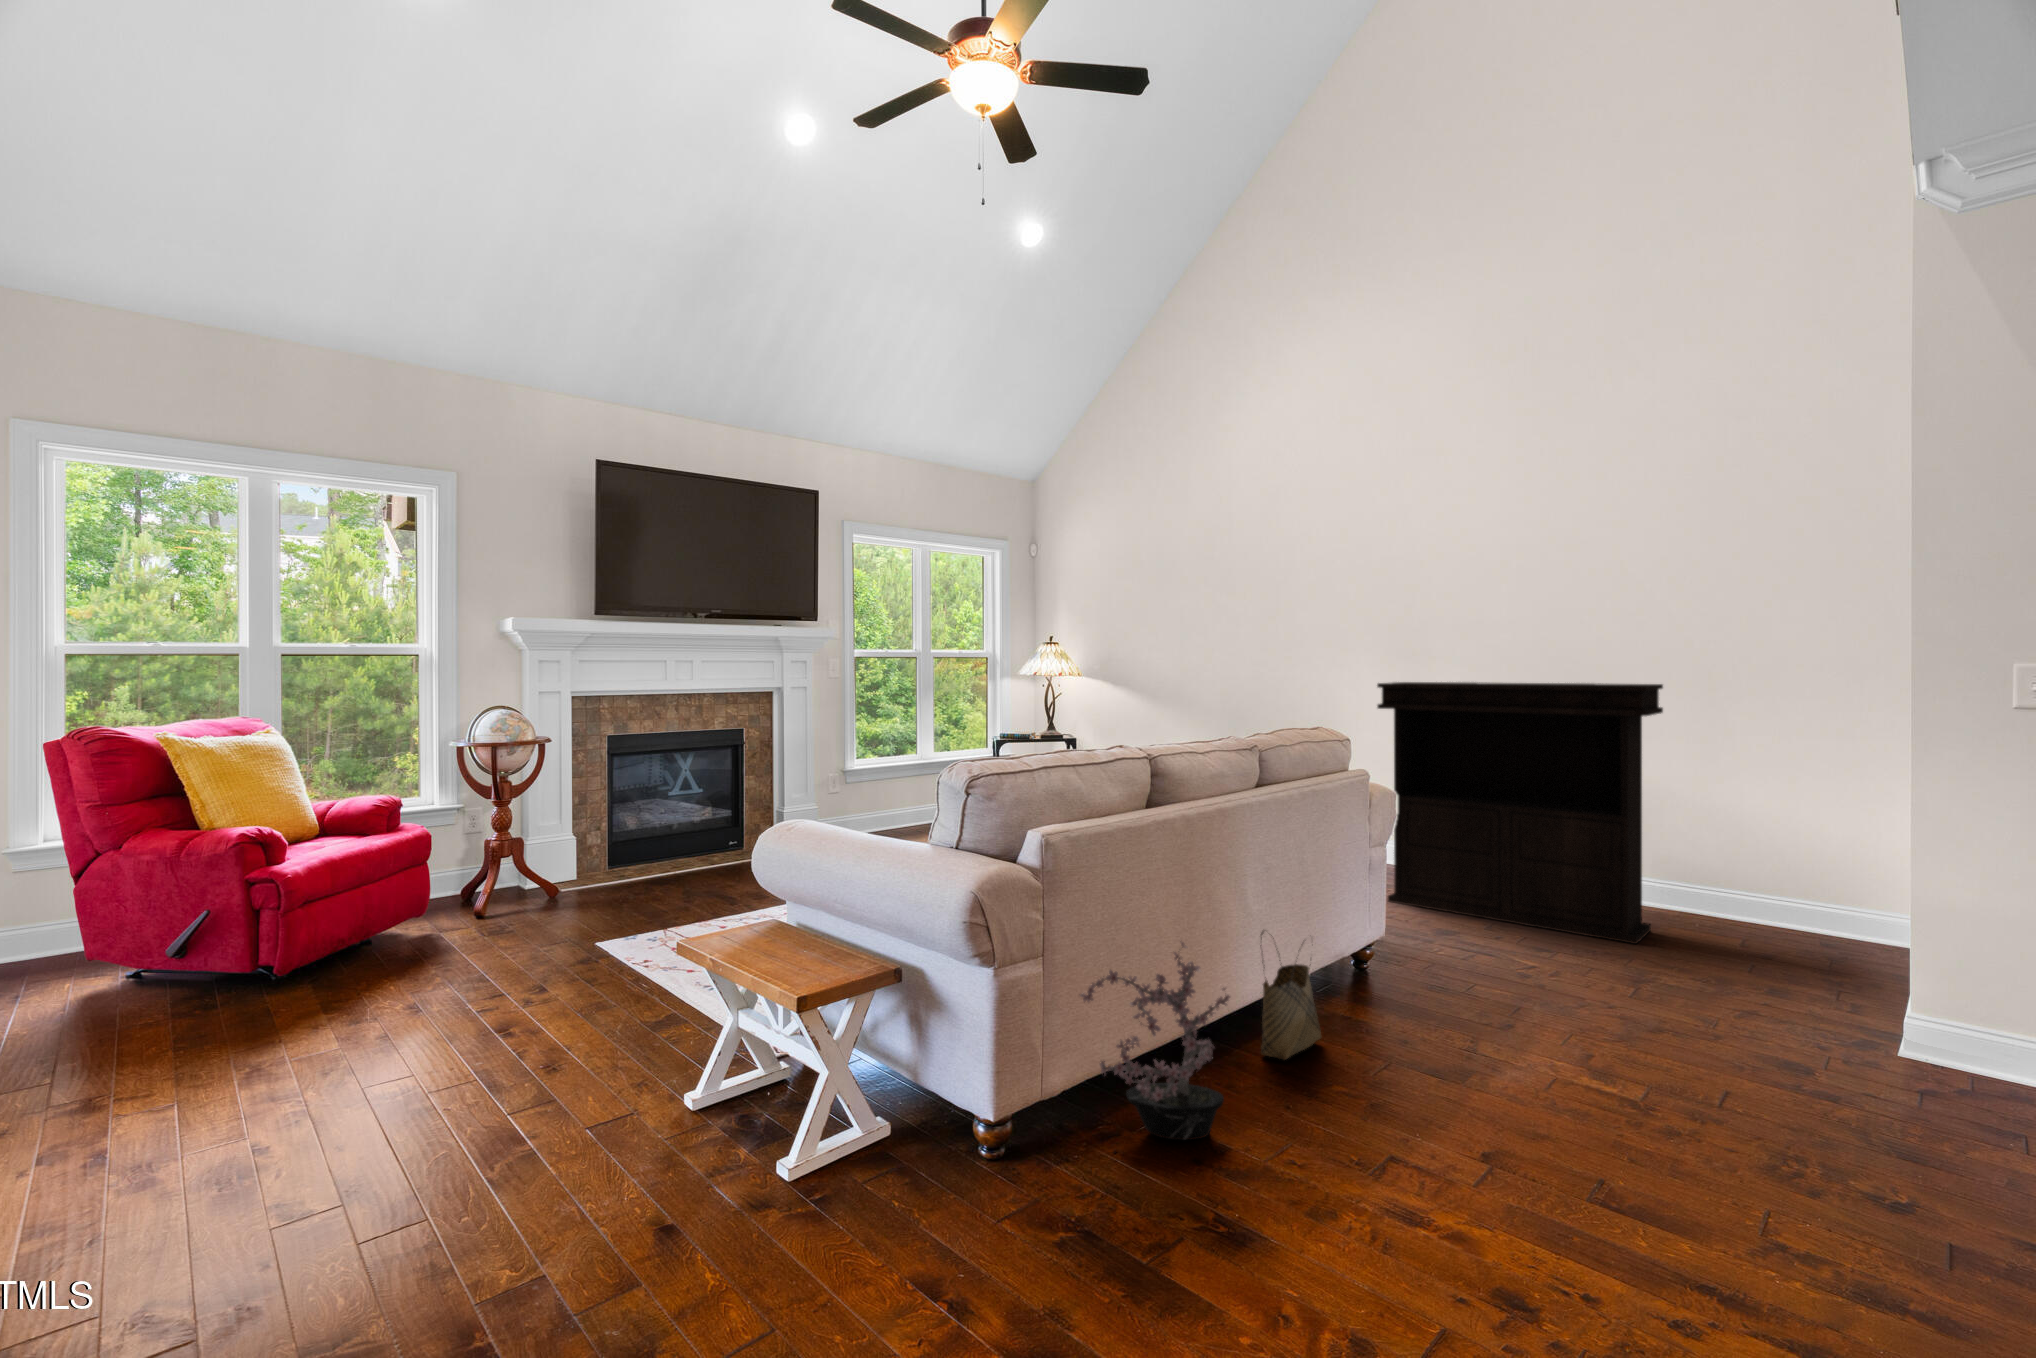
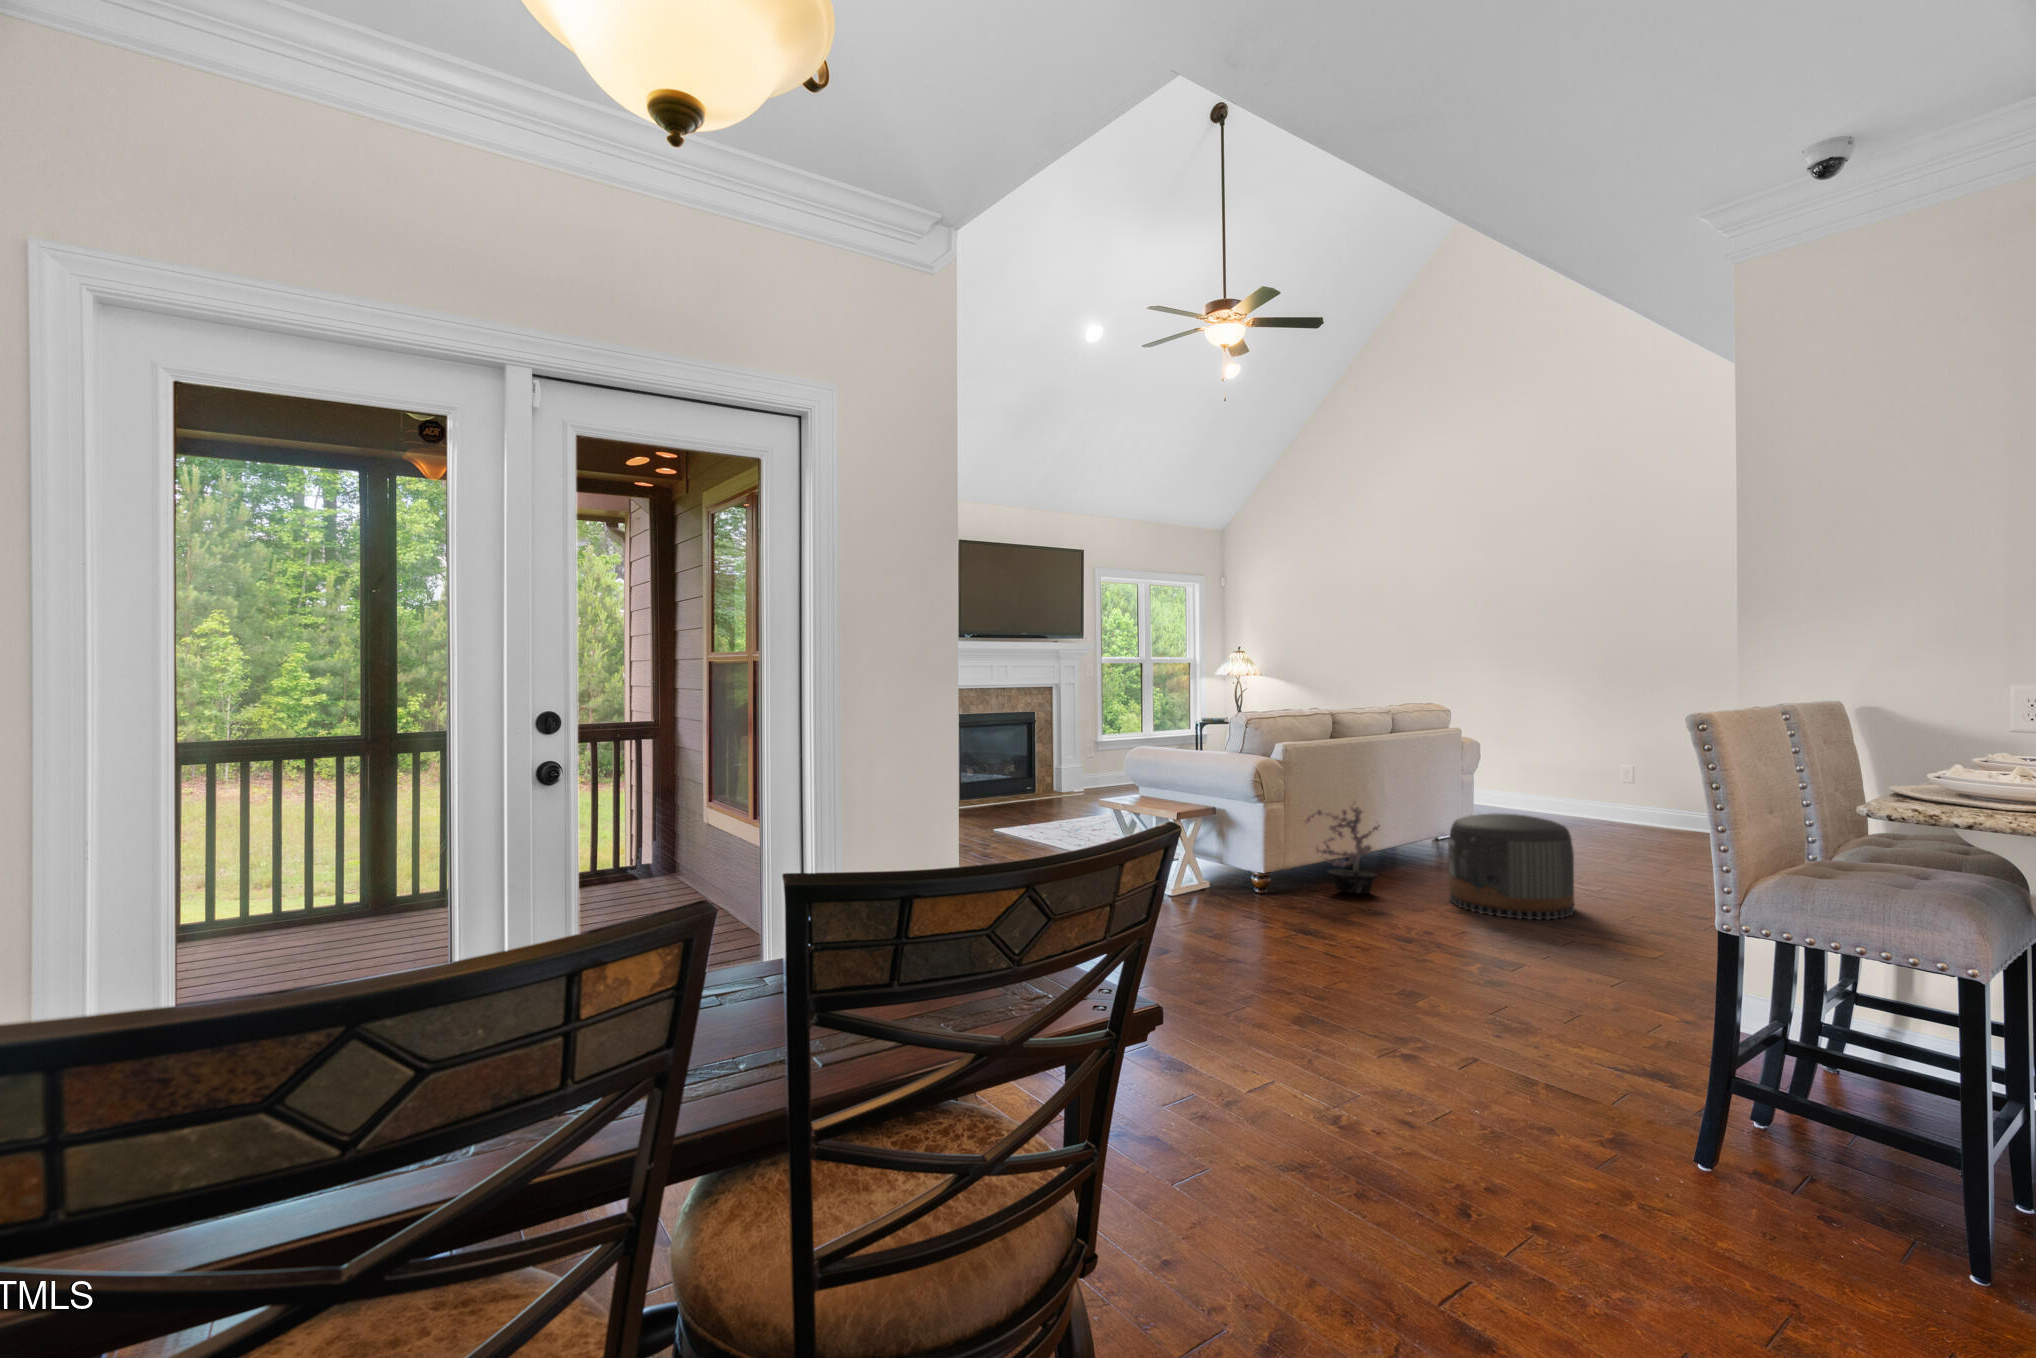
console table: present [1377,682,1663,944] -> none [1481,673,1680,843]
woven basket: present [1261,931,1321,1060] -> none [1397,807,1434,874]
pouf: none [1362,971,1610,1233] -> present [1449,813,1574,920]

